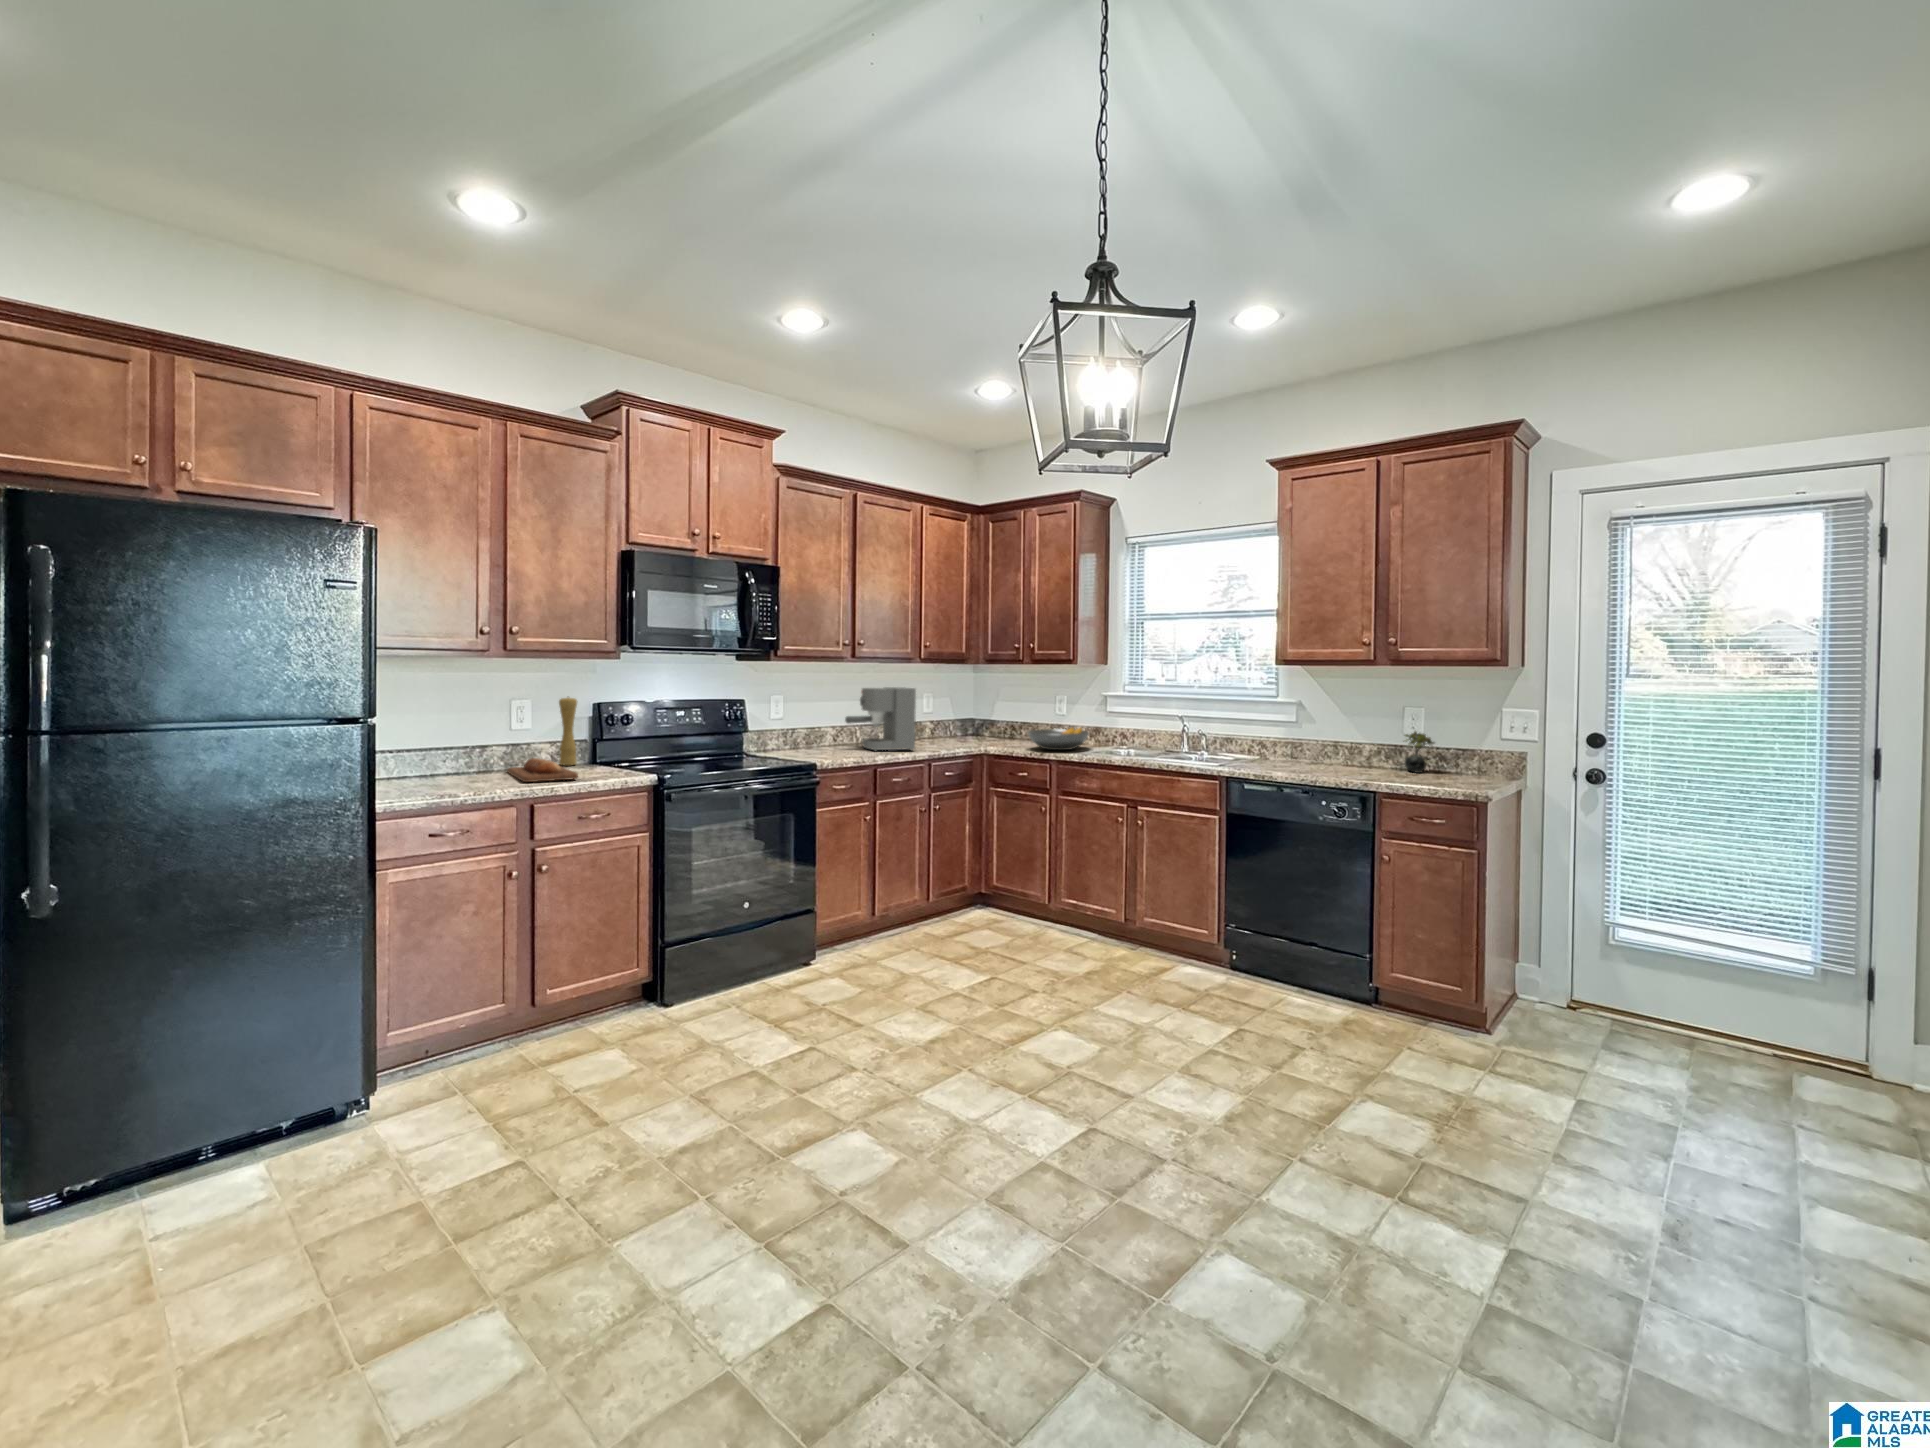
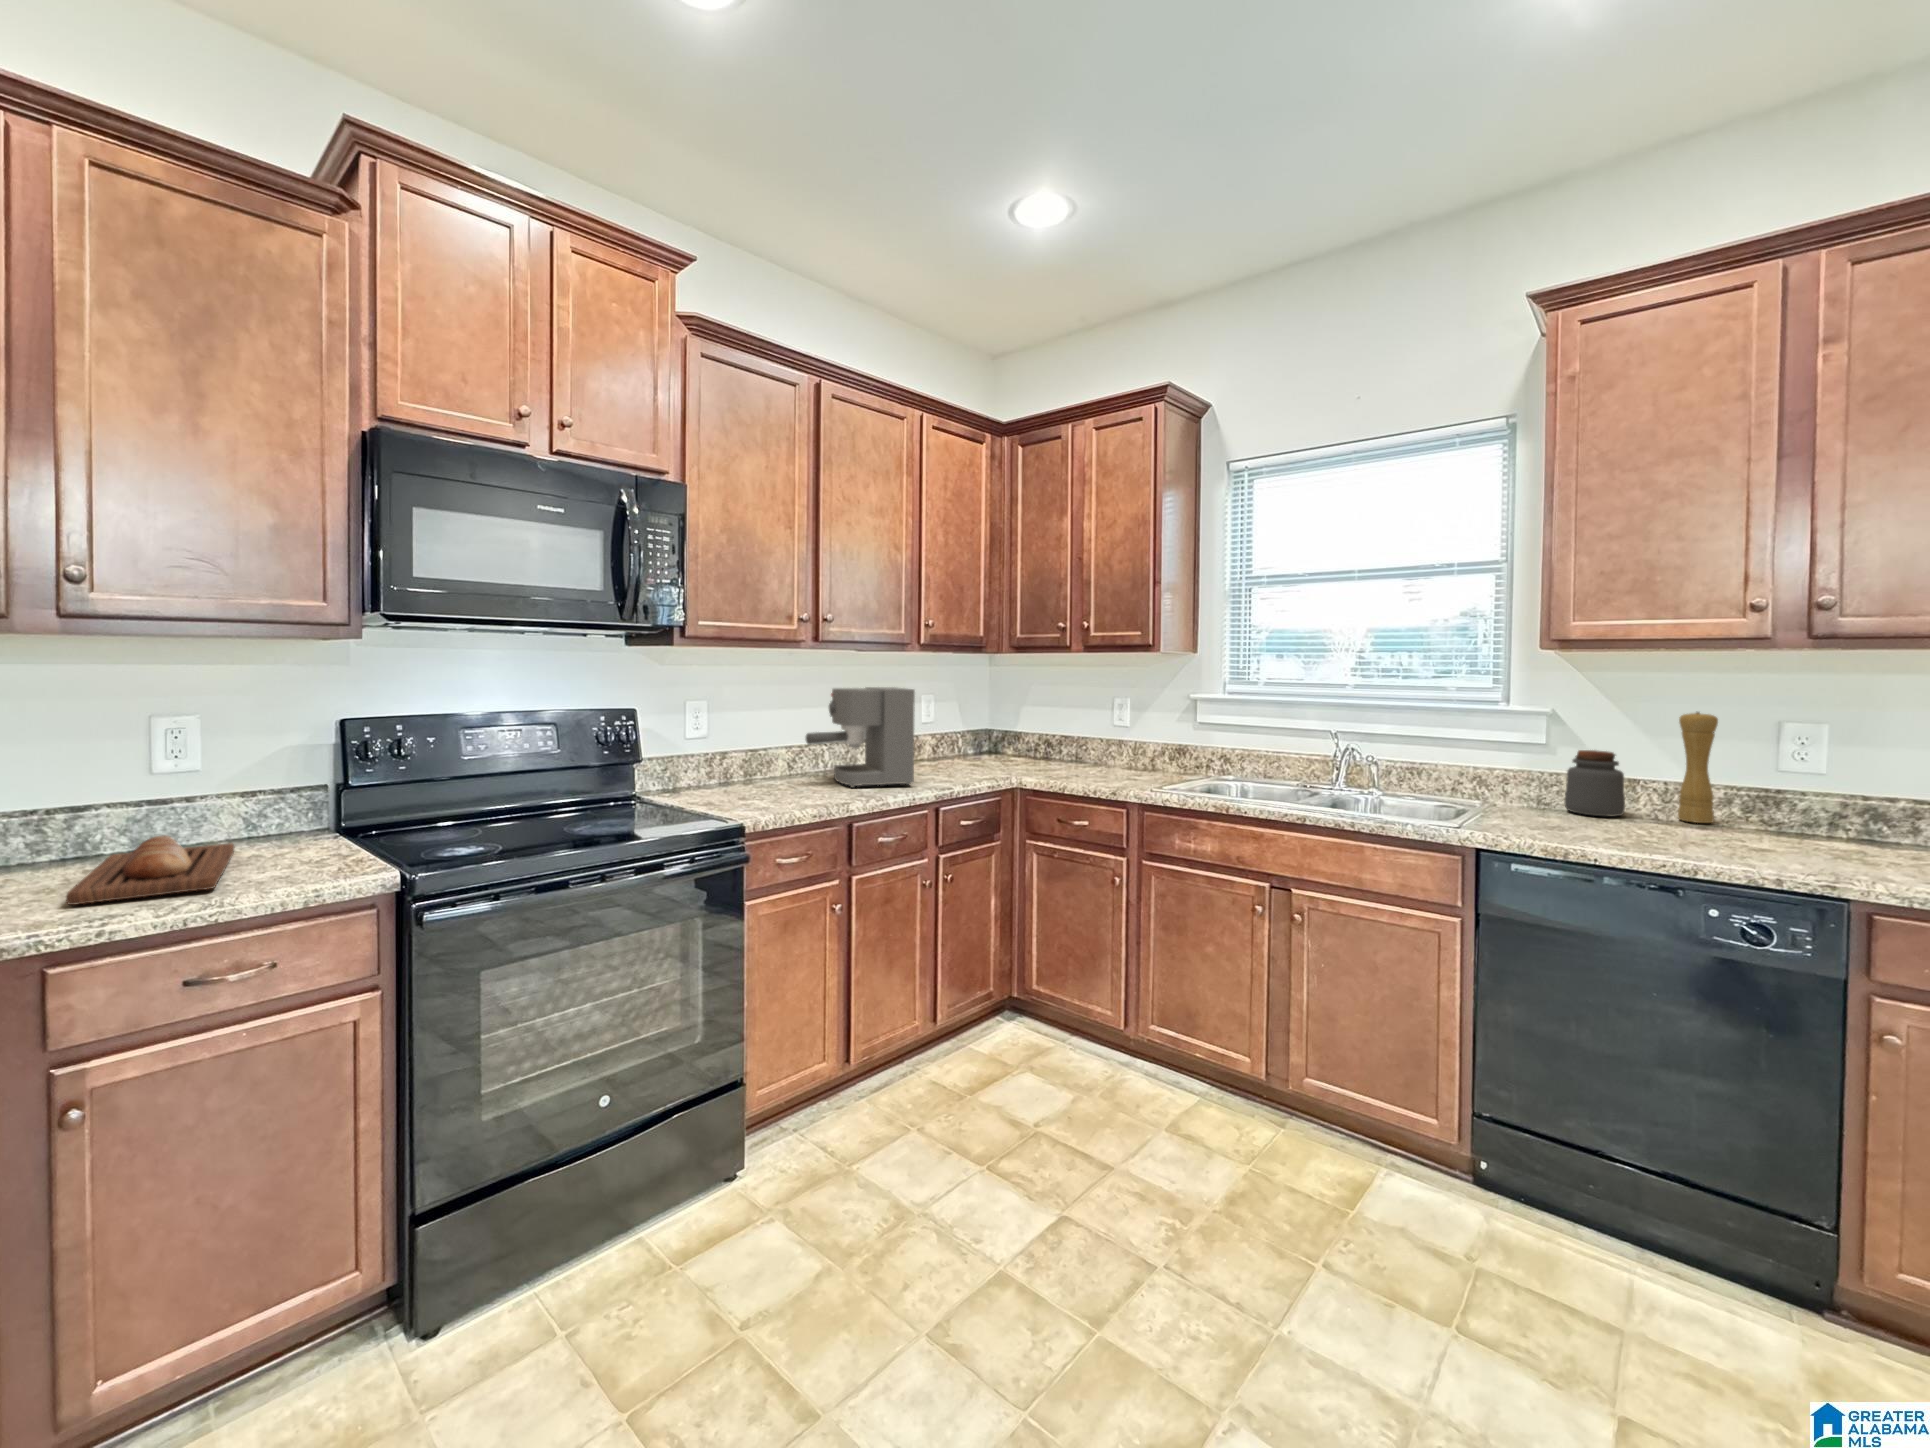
pepper mill: present [559,697,577,765] -> present [1678,712,1718,823]
jar: none [1299,724,1329,762] -> present [1564,750,1625,817]
fruit bowl: present [1028,728,1089,750] -> none [1084,748,1183,784]
succulent plant: present [1405,731,1434,773] -> none [1812,767,1894,848]

